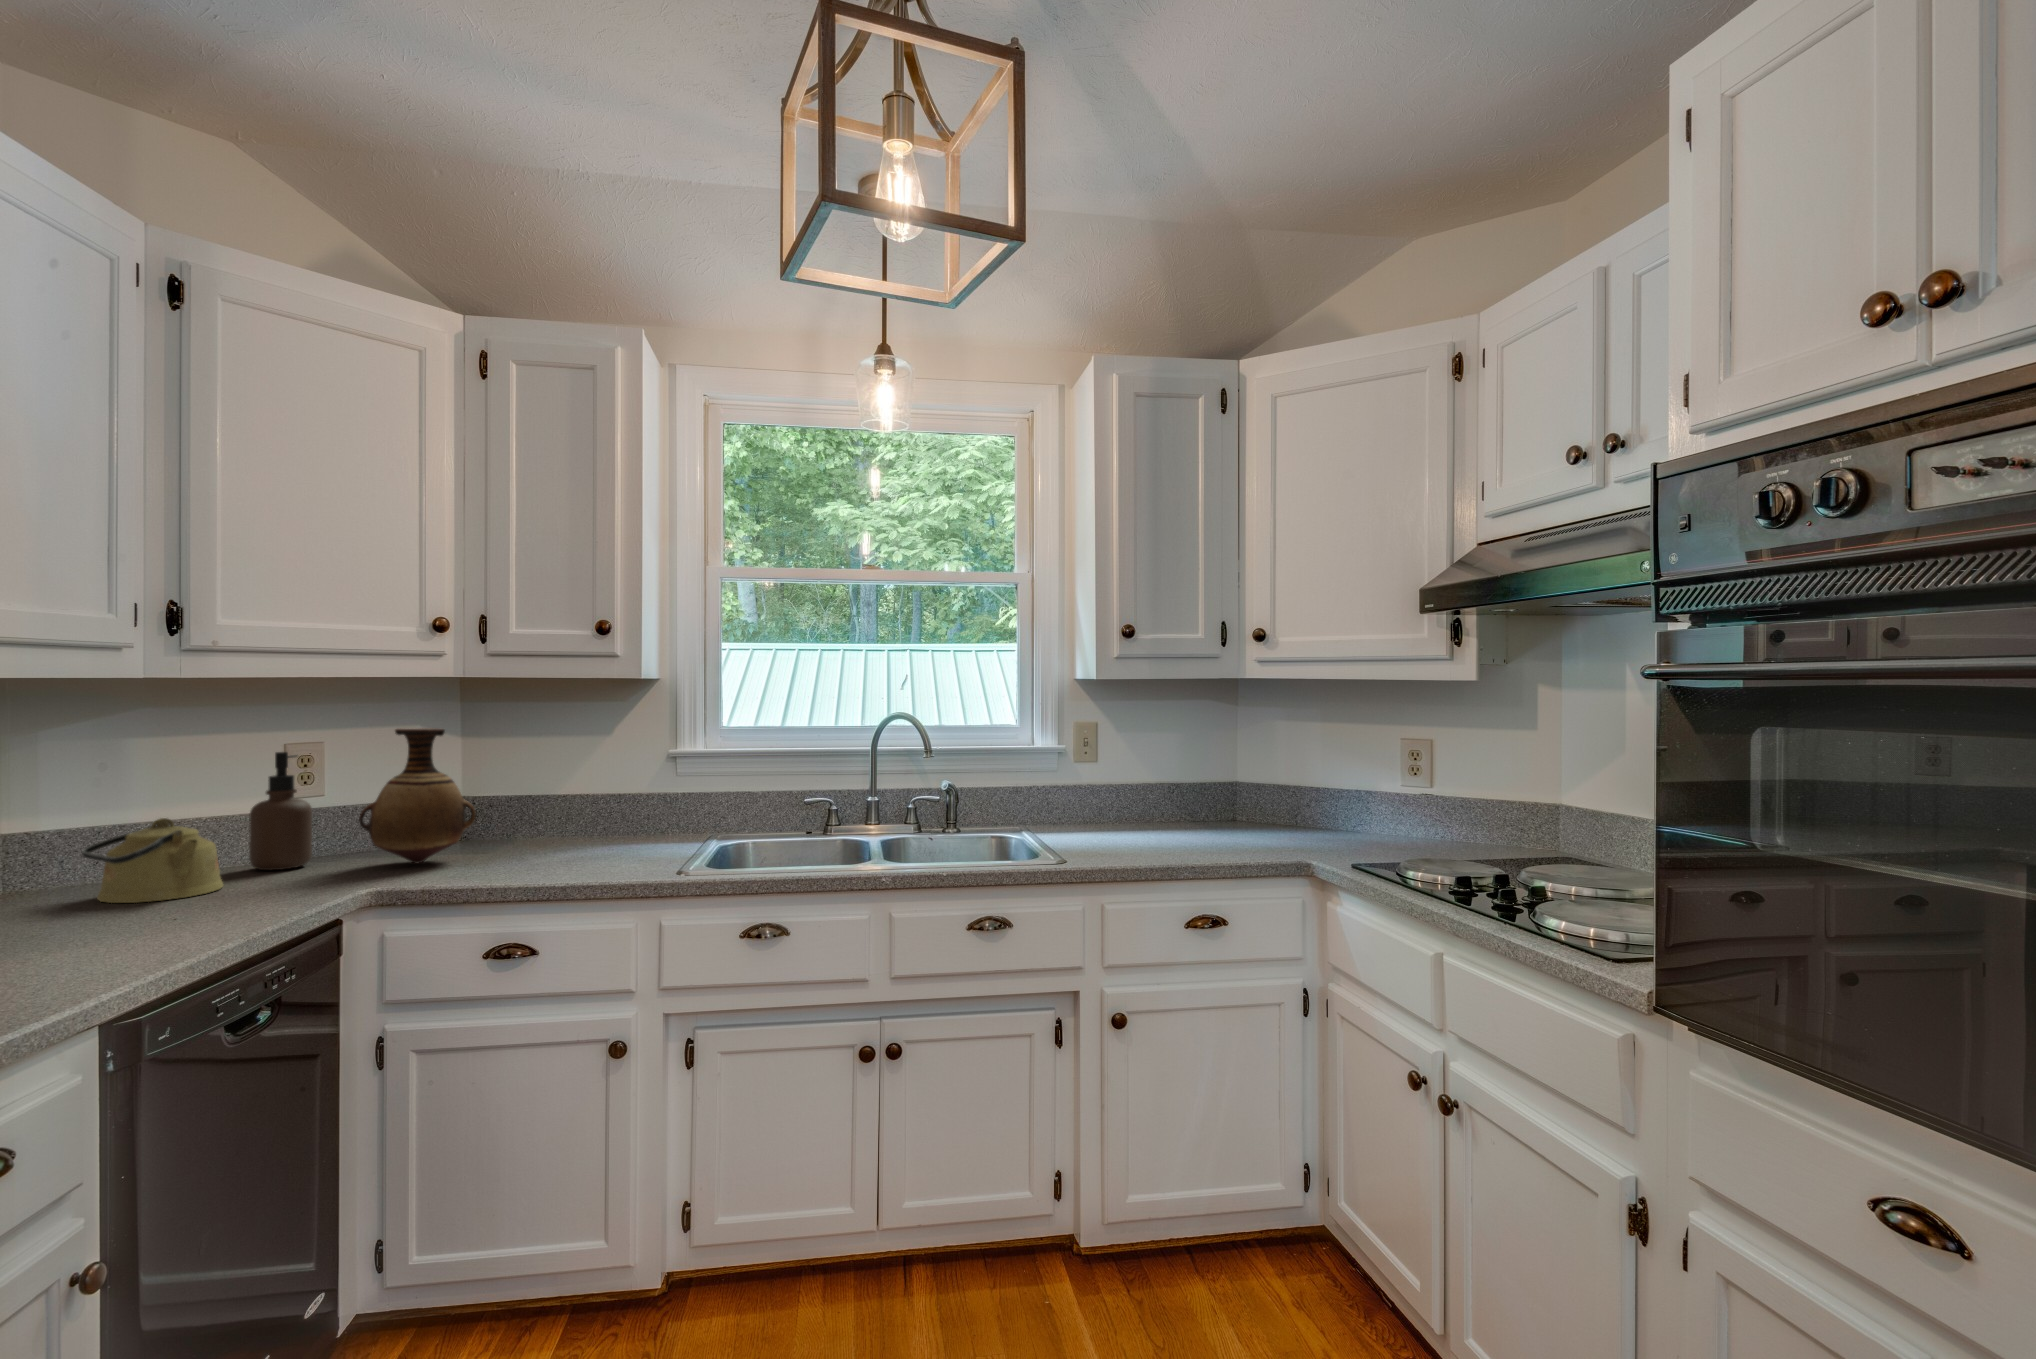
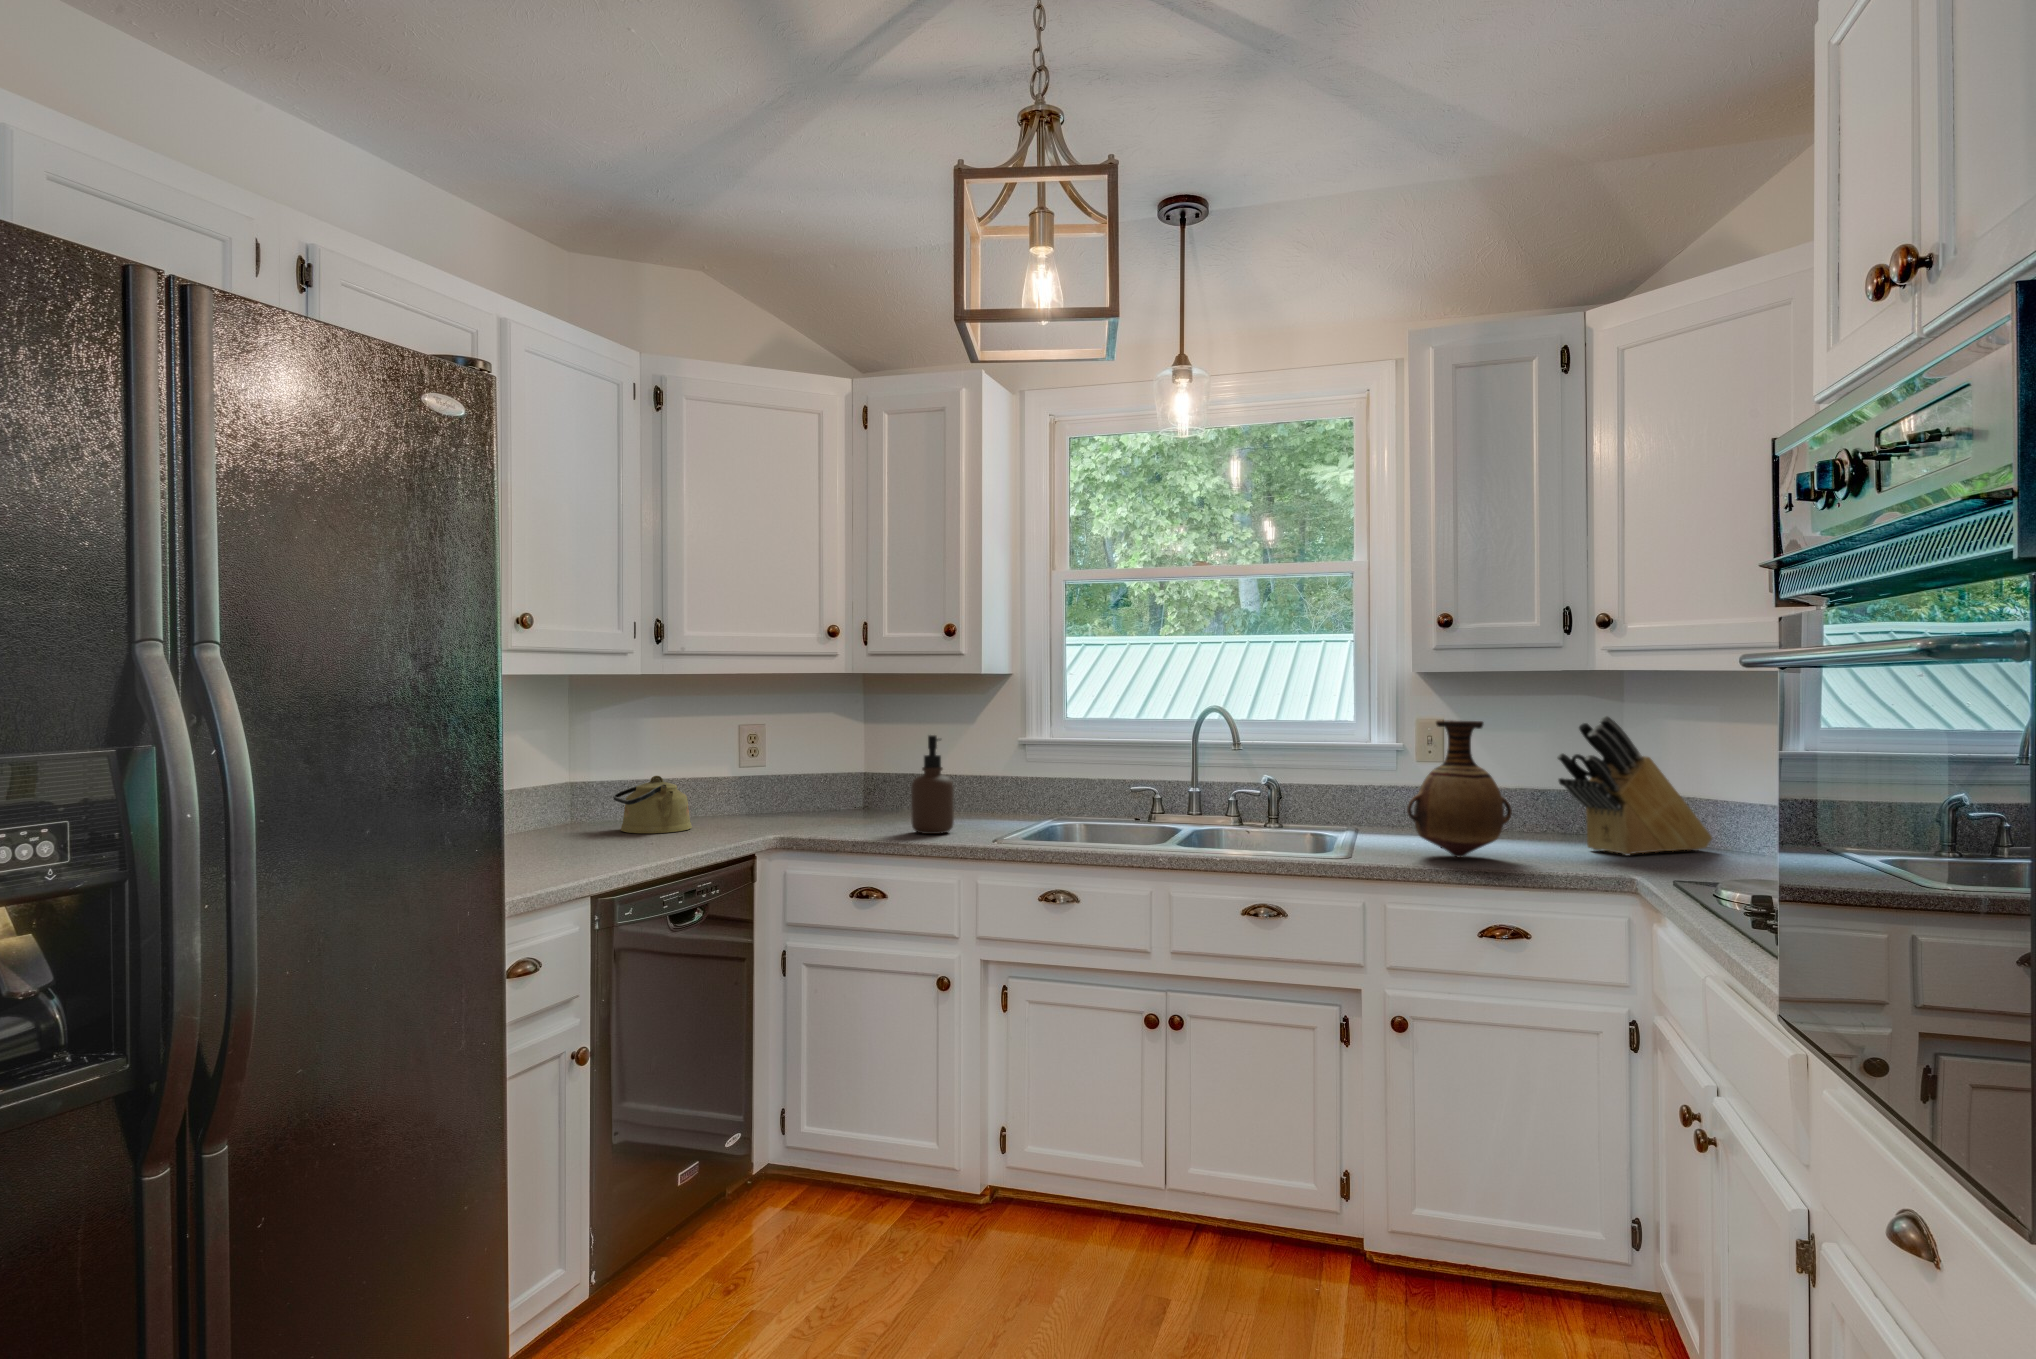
knife block: none [1222,718,1324,840] -> present [1557,716,1712,856]
vase: present [359,729,476,863] -> present [1407,720,1512,858]
soap dispenser: present [249,752,312,870] -> present [911,735,954,834]

